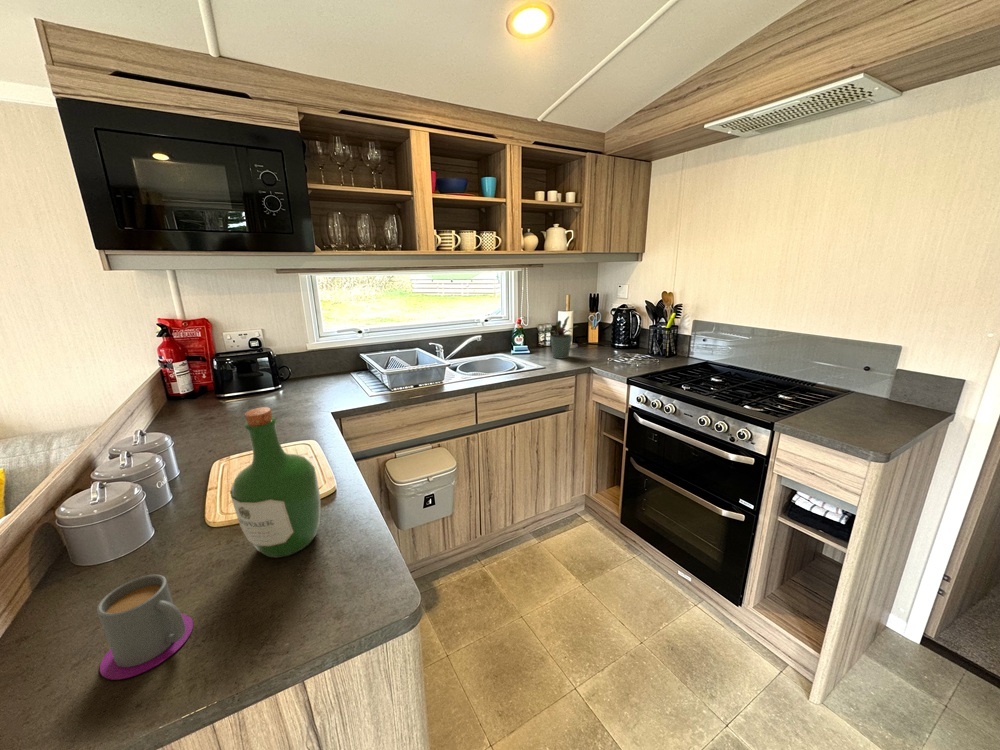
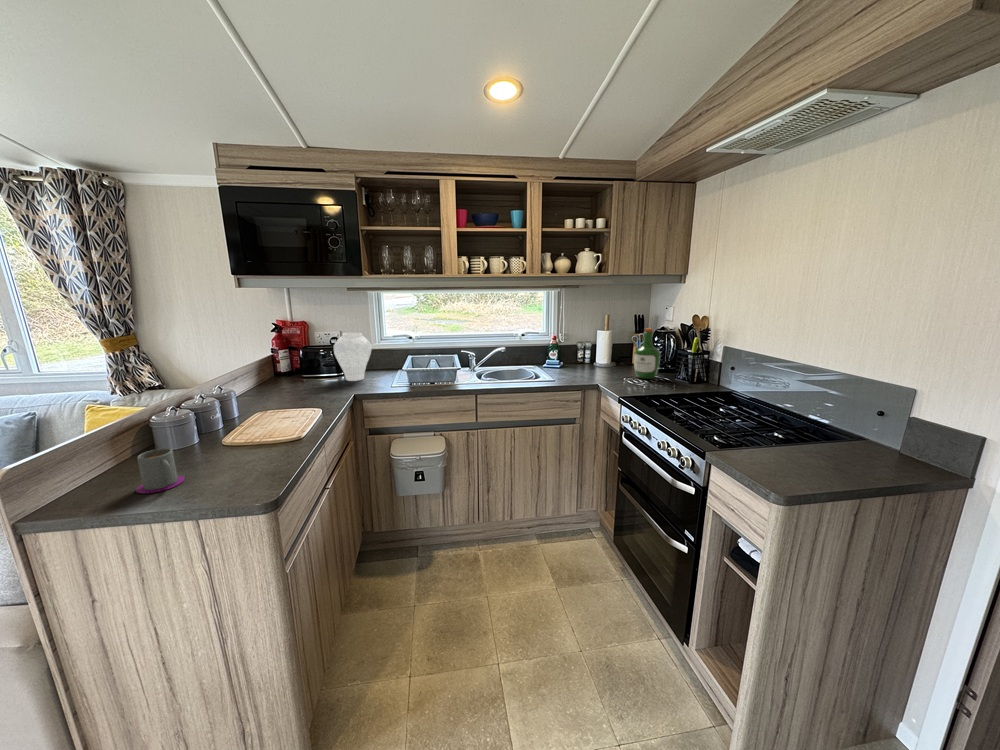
potted plant: present [546,317,576,359] -> none [569,335,601,375]
vase: none [269,330,322,394] -> present [334,333,372,381]
wine bottle: present [230,407,320,558] -> present [634,328,660,379]

